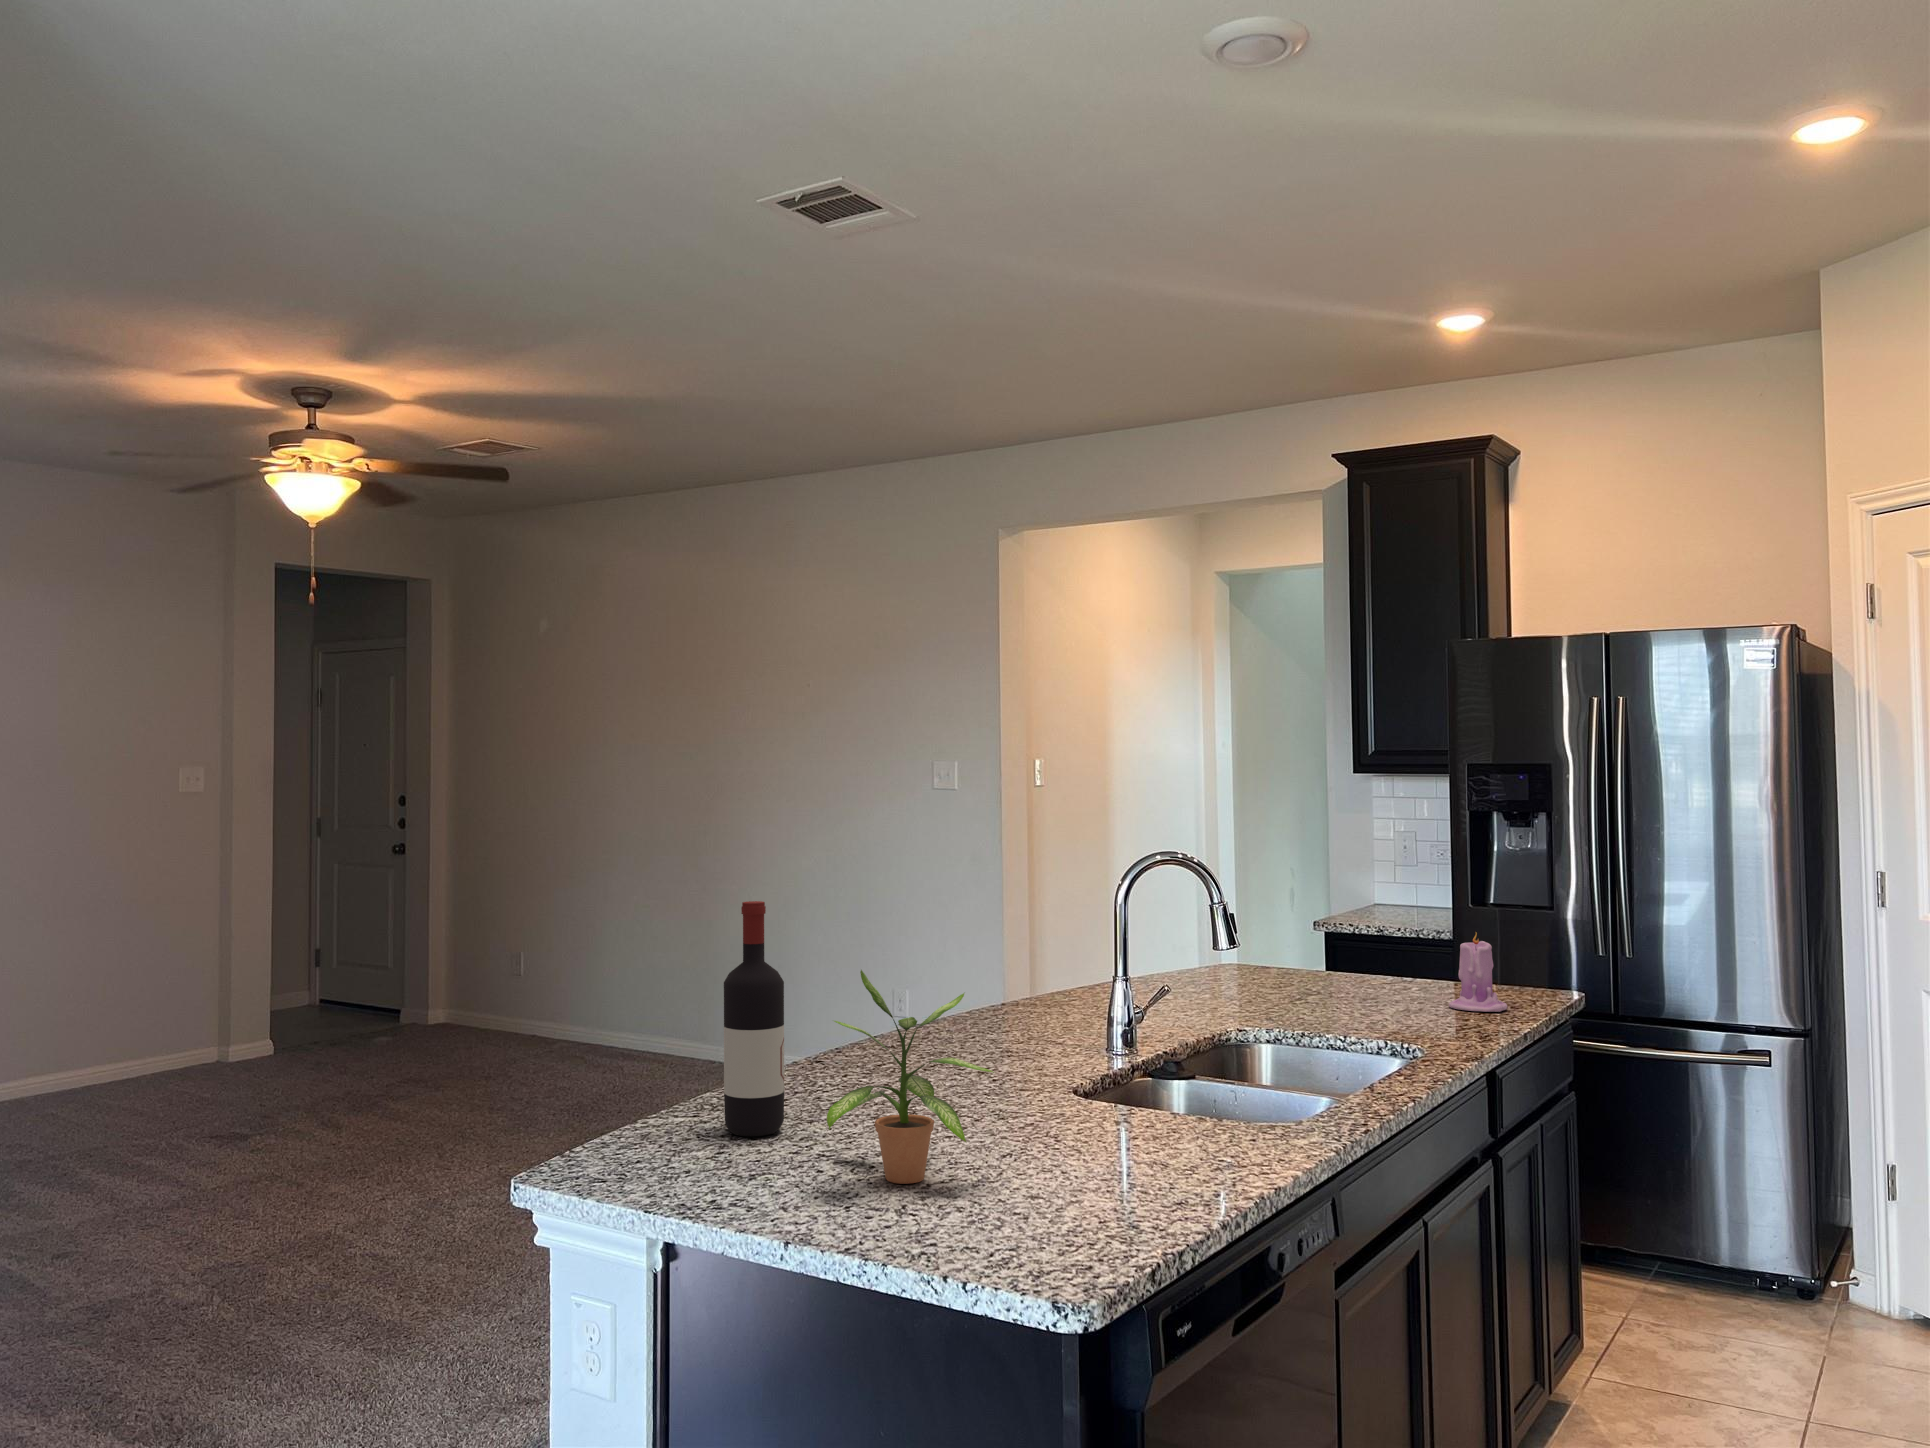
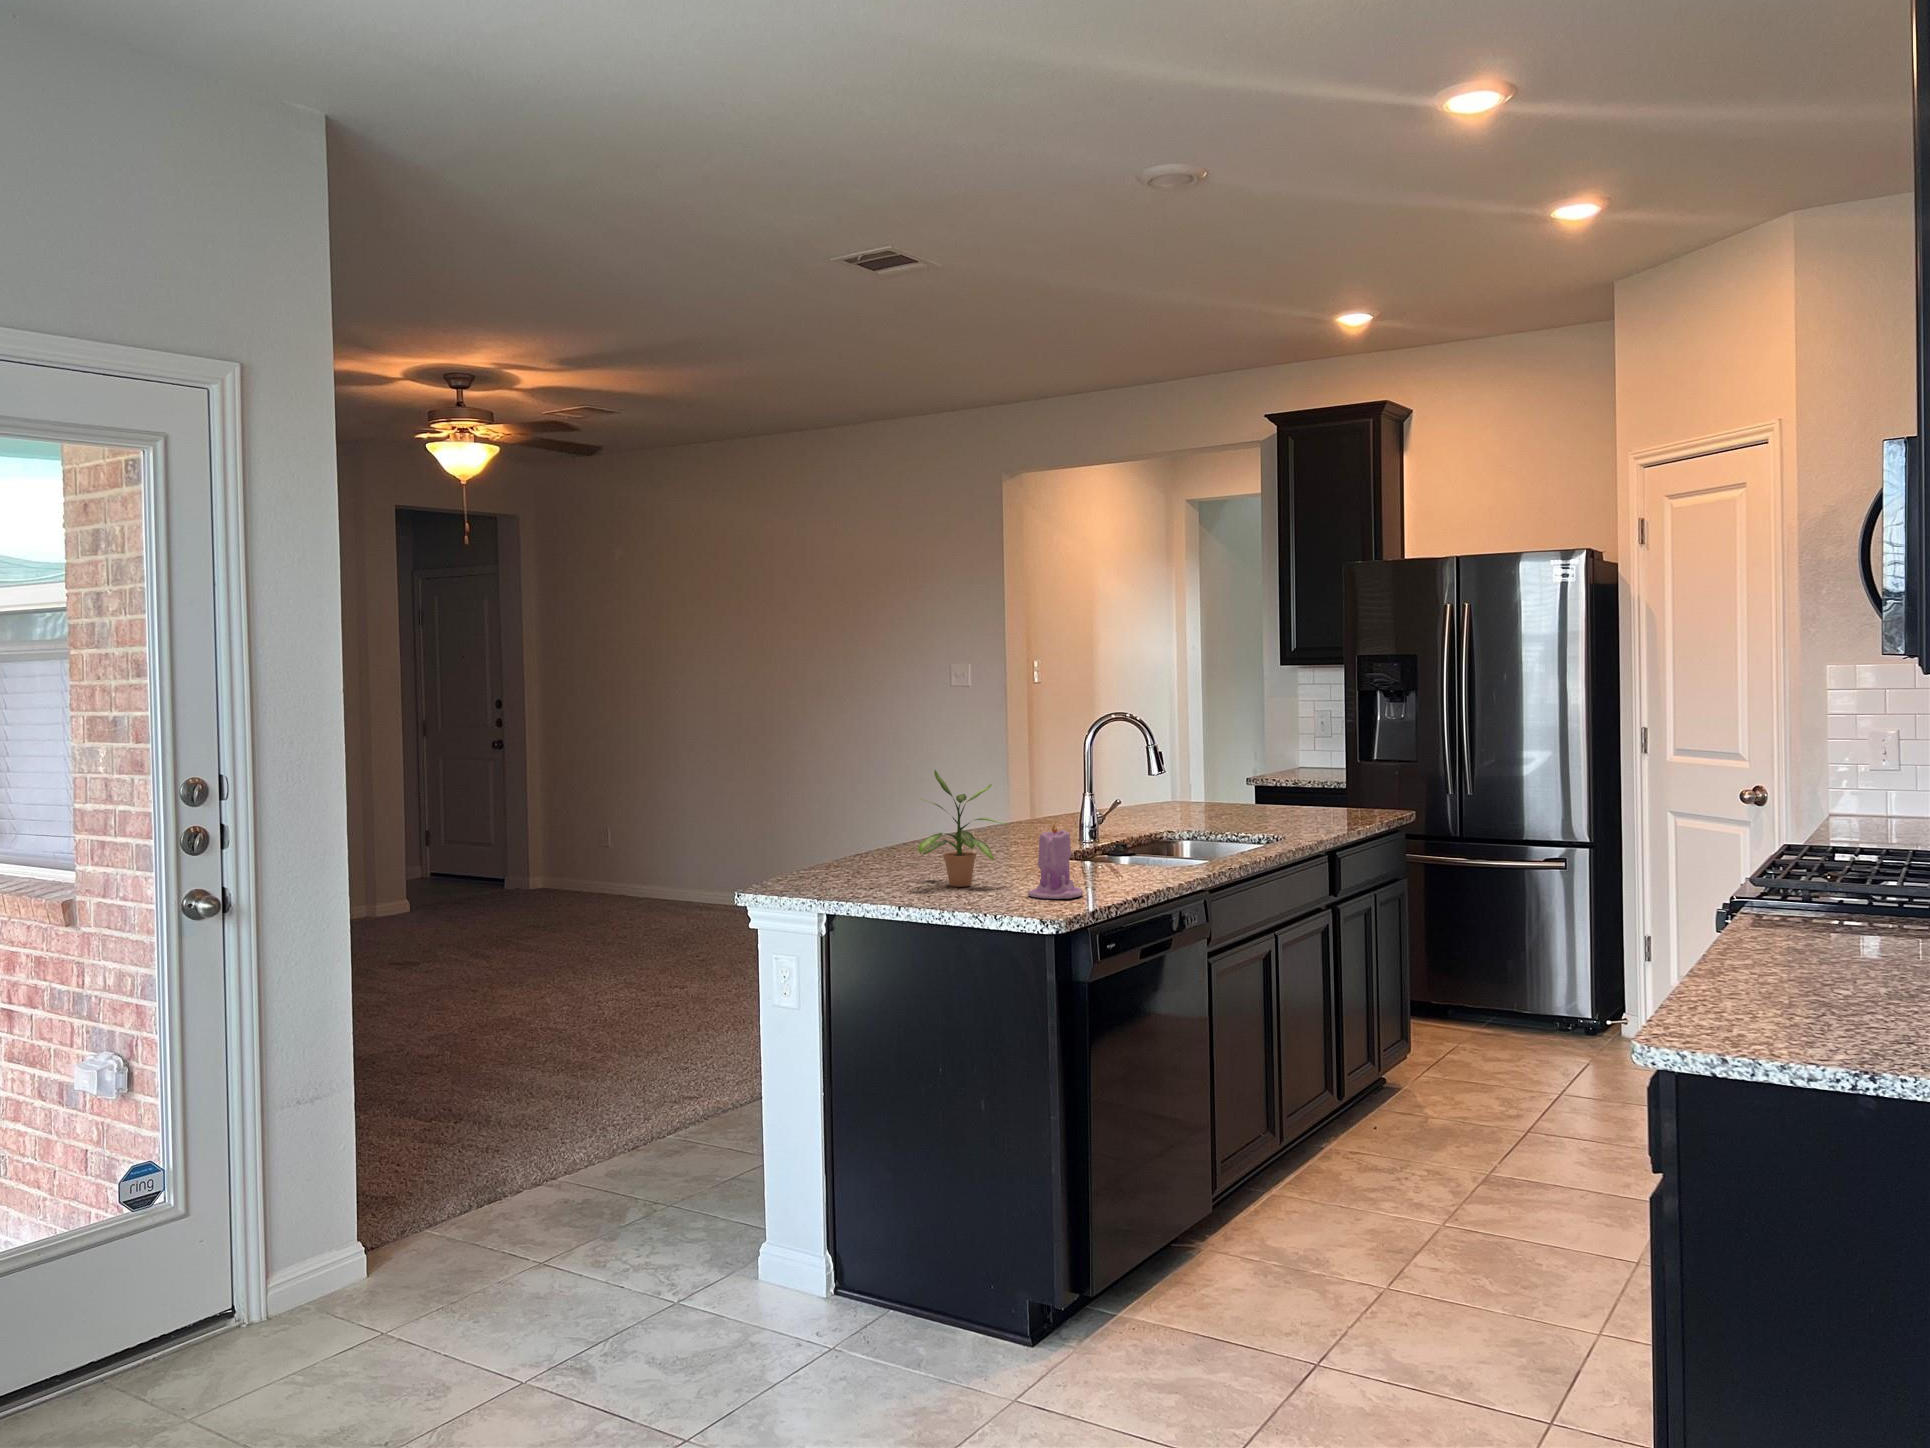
wine bottle: present [724,901,784,1136] -> none [849,739,886,873]
candle: present [1449,933,1507,1012] -> present [1028,823,1083,899]

